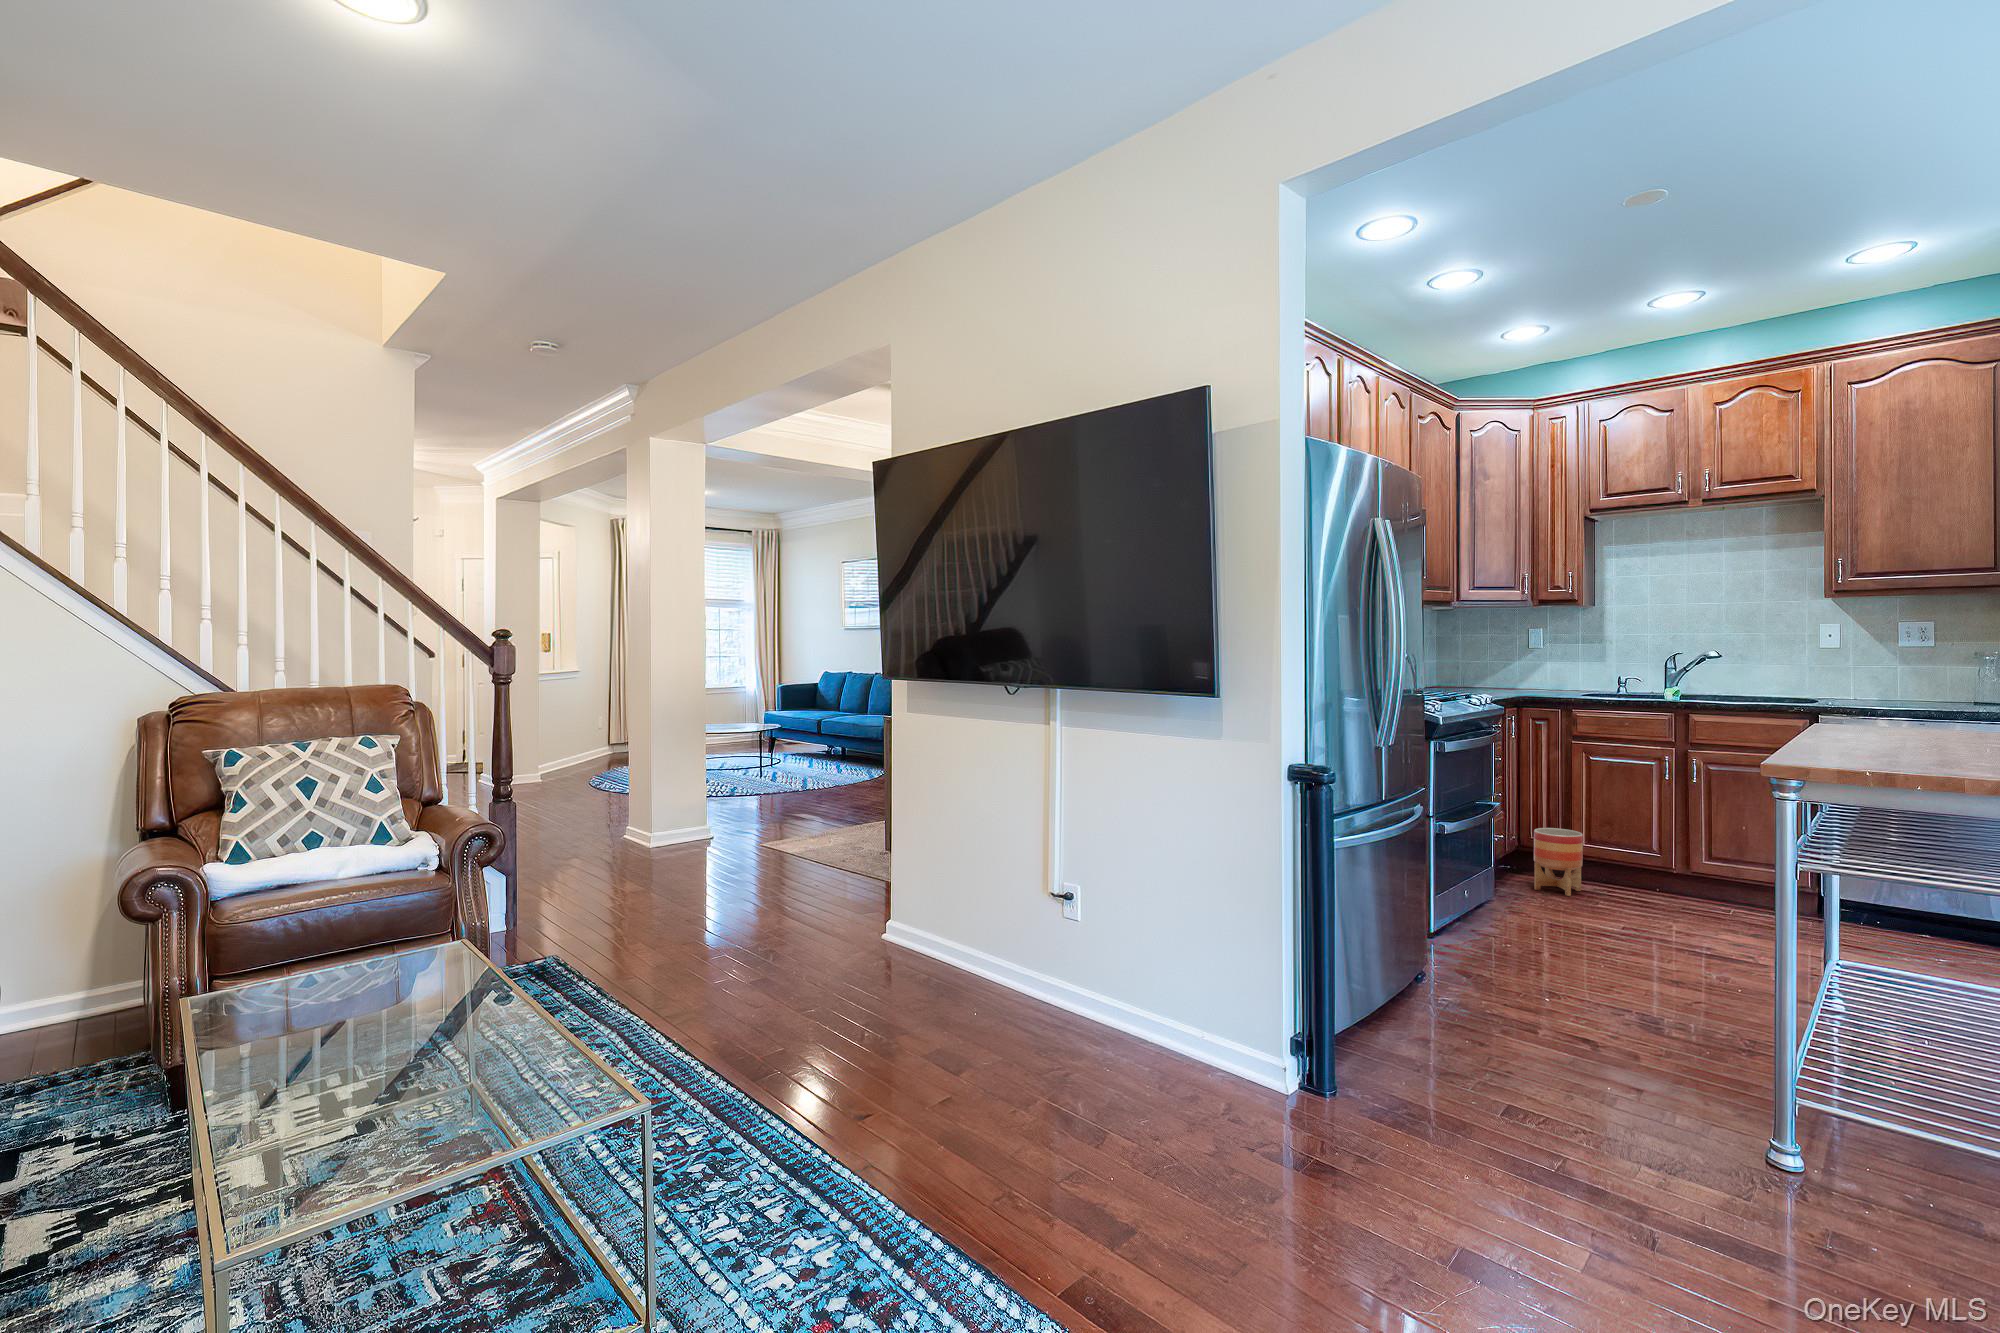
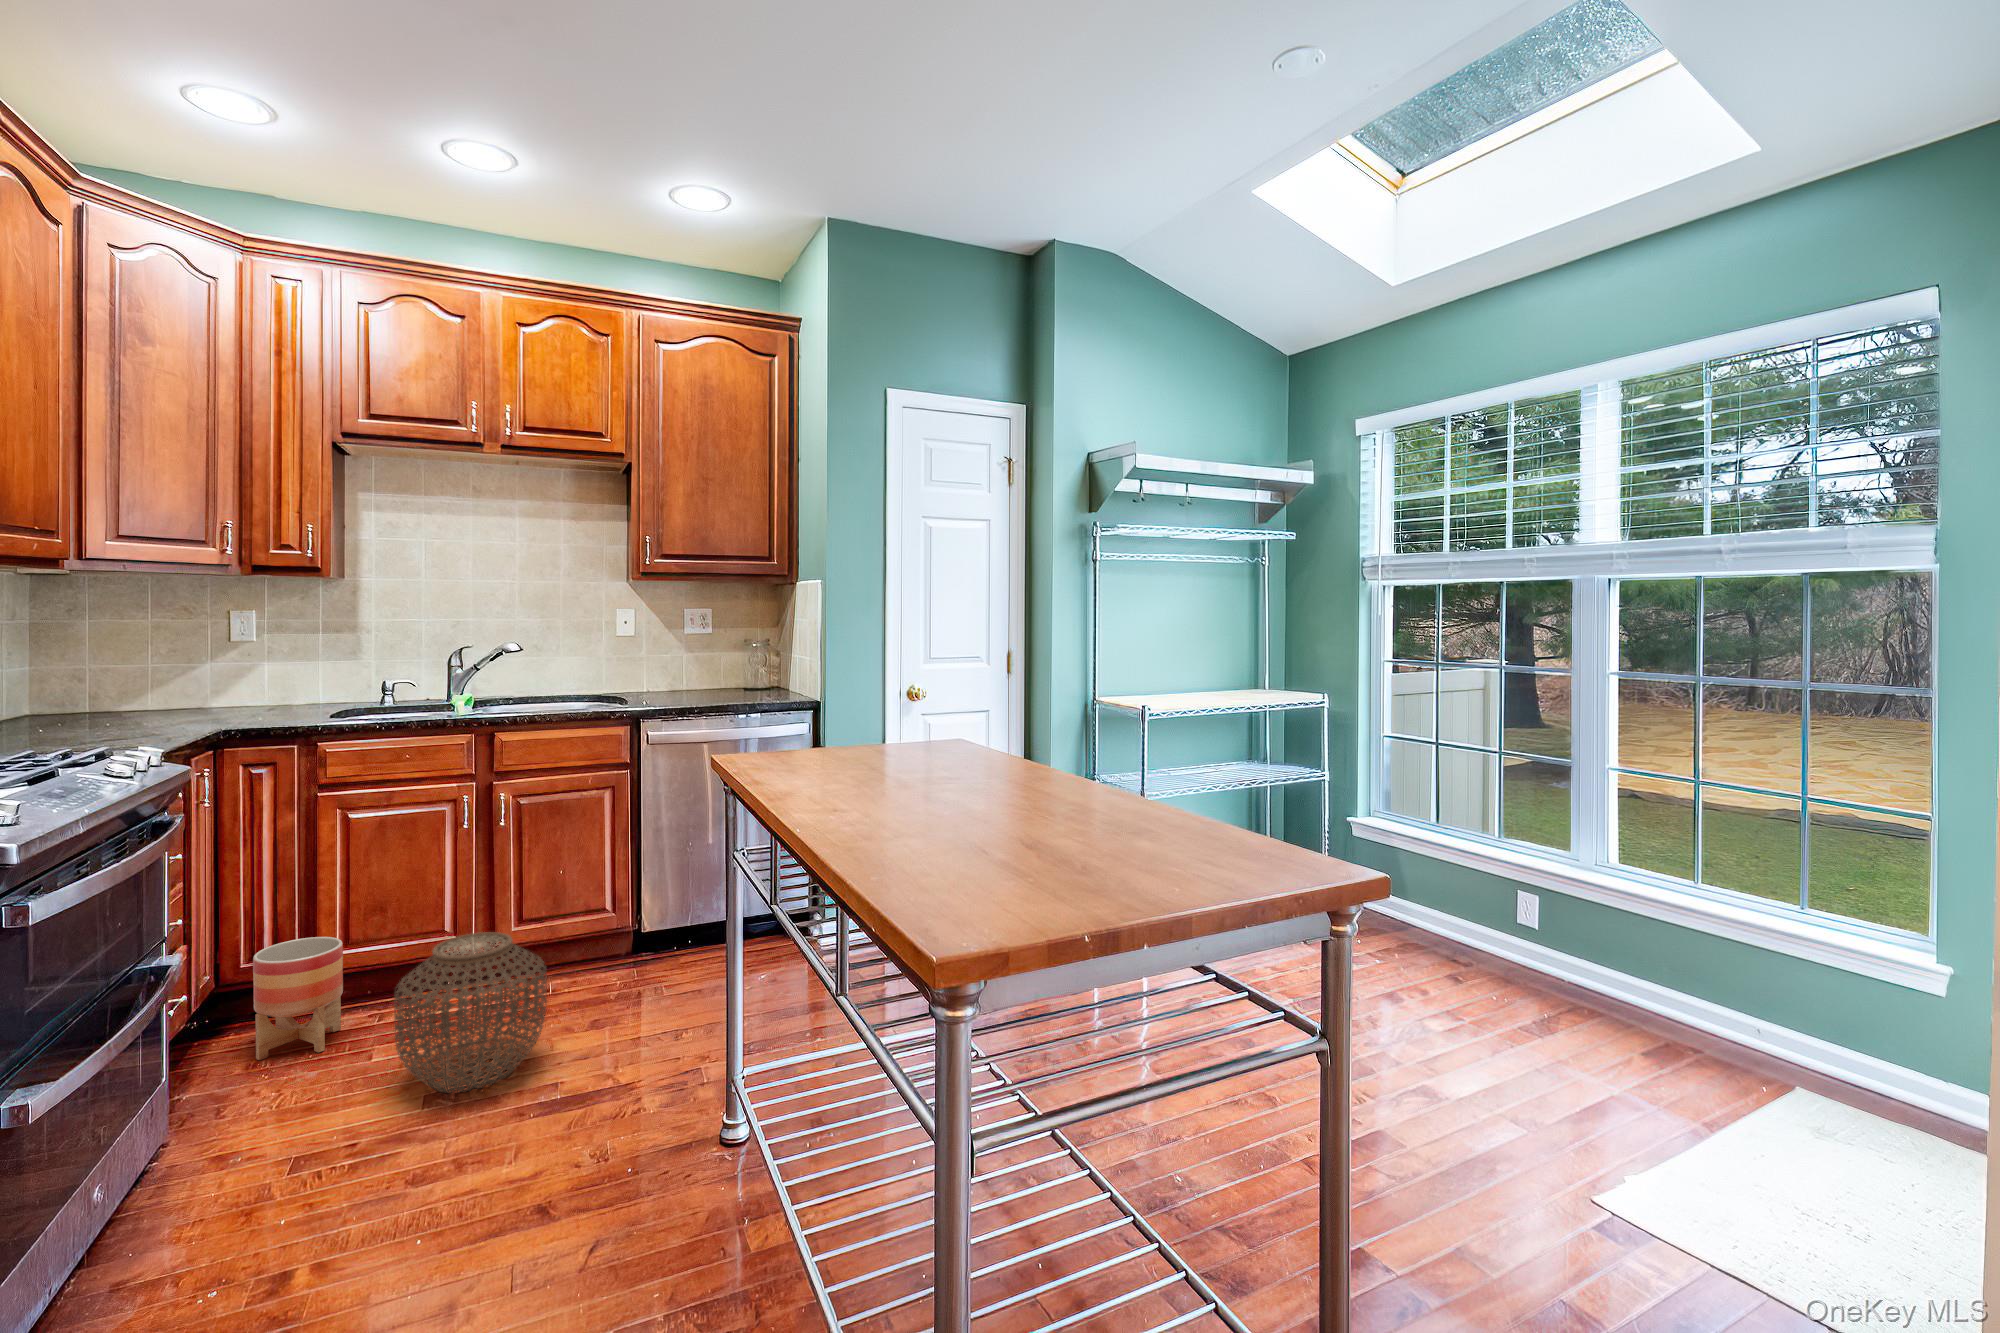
woven basket: none [1609,837,1714,936] -> present [394,932,547,1093]

